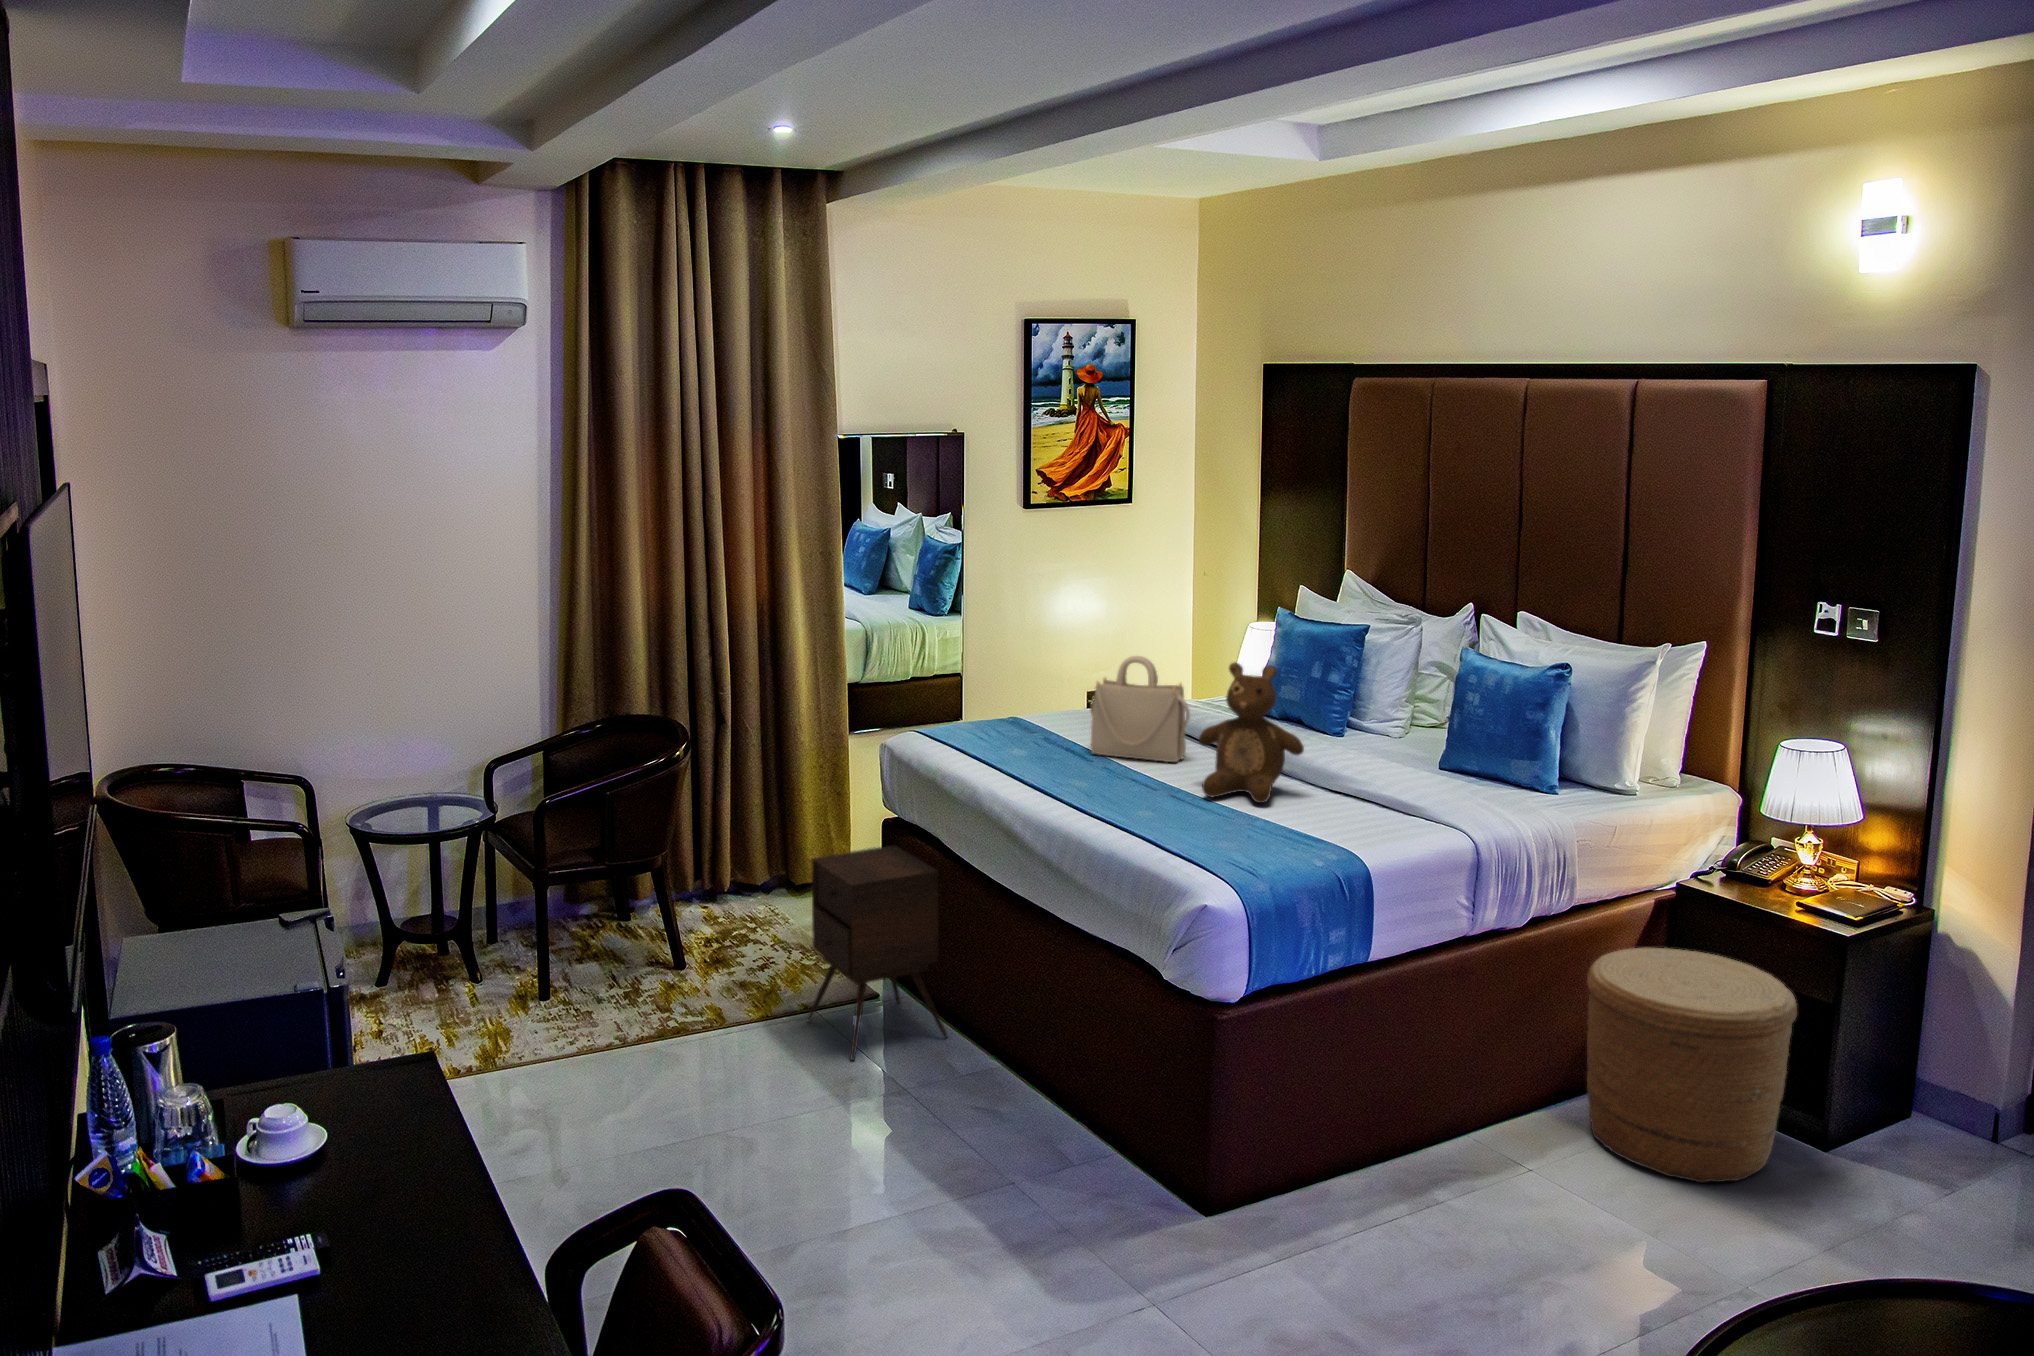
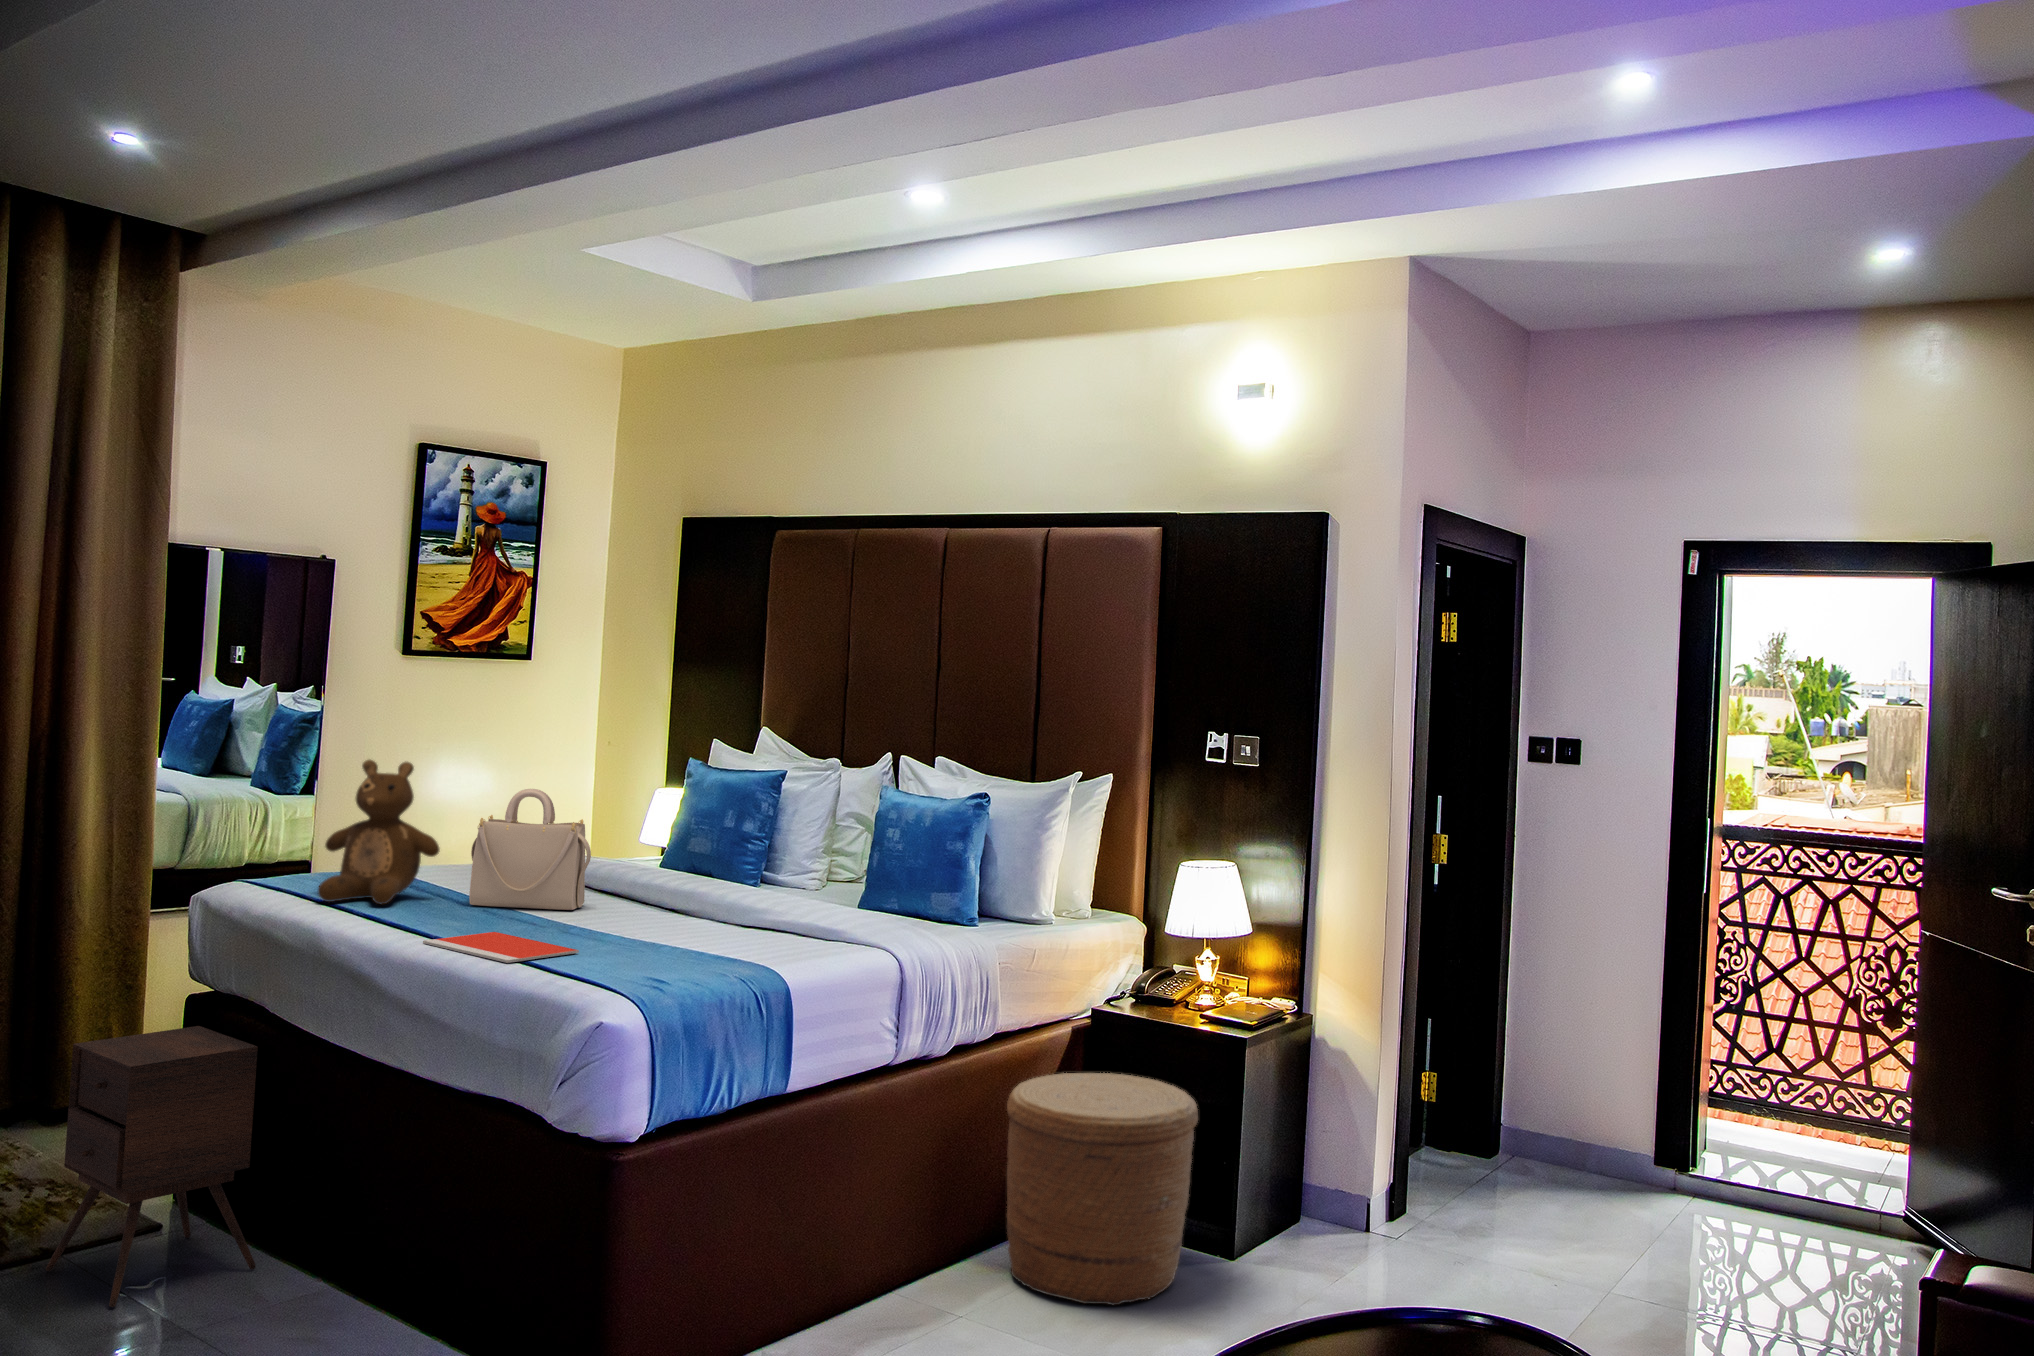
teddy bear: present [1199,662,1304,803] -> present [318,760,440,904]
notebook: none [1057,790,1183,829] -> present [423,932,579,963]

